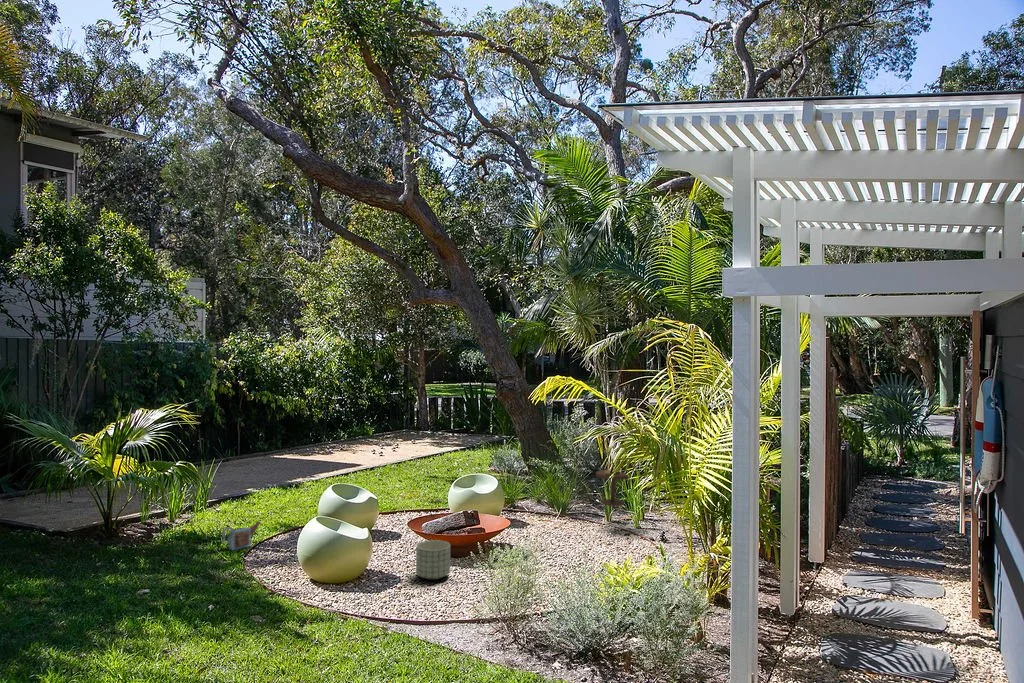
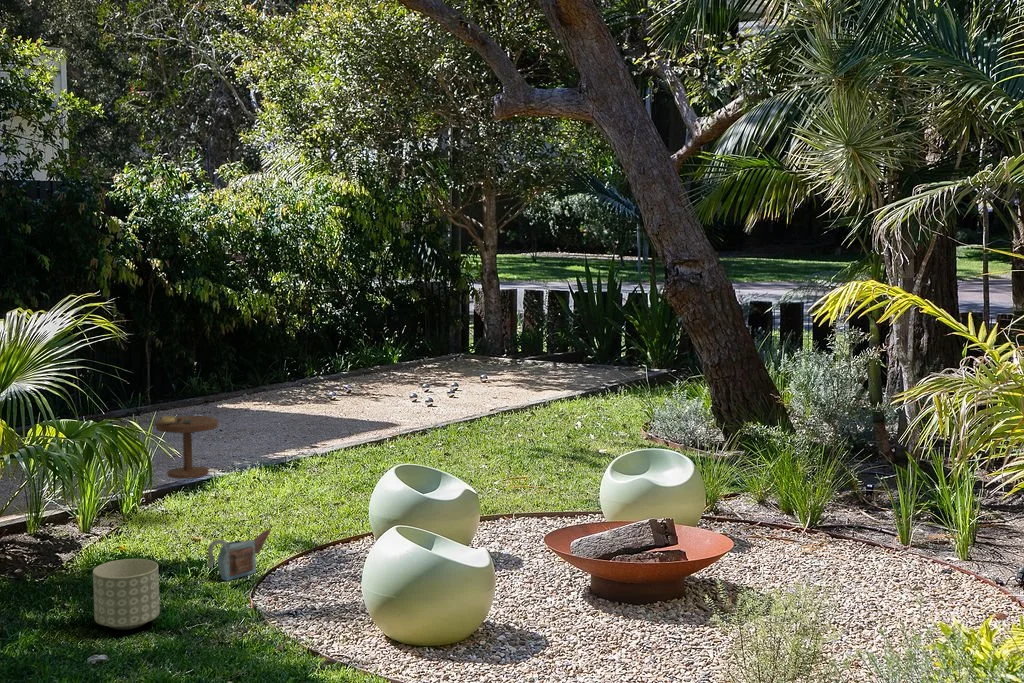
side table: present [596,470,629,506] -> present [156,416,218,479]
planter: present [416,540,450,580] -> present [93,559,160,630]

